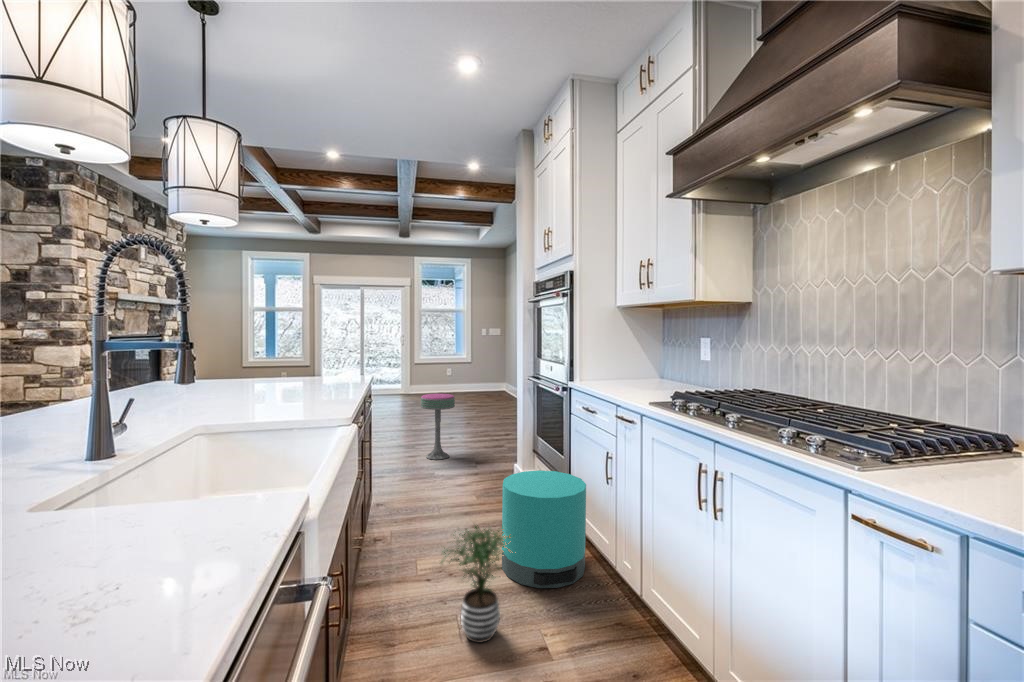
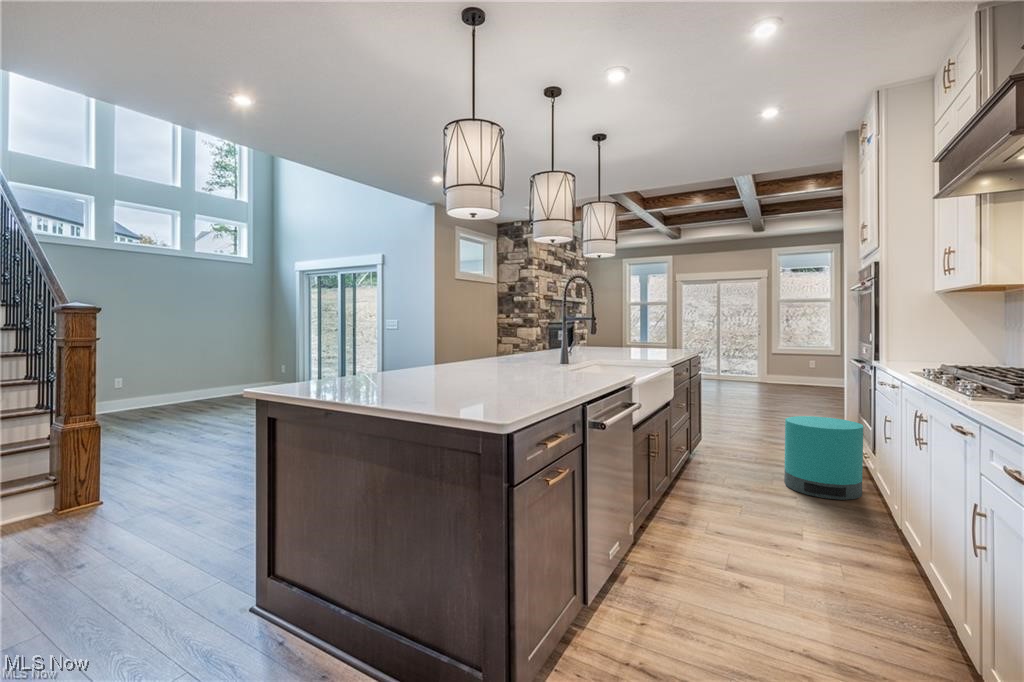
bar stool: present [421,394,455,460] -> none [753,368,786,424]
potted plant: present [441,525,510,643] -> none [719,429,775,503]

